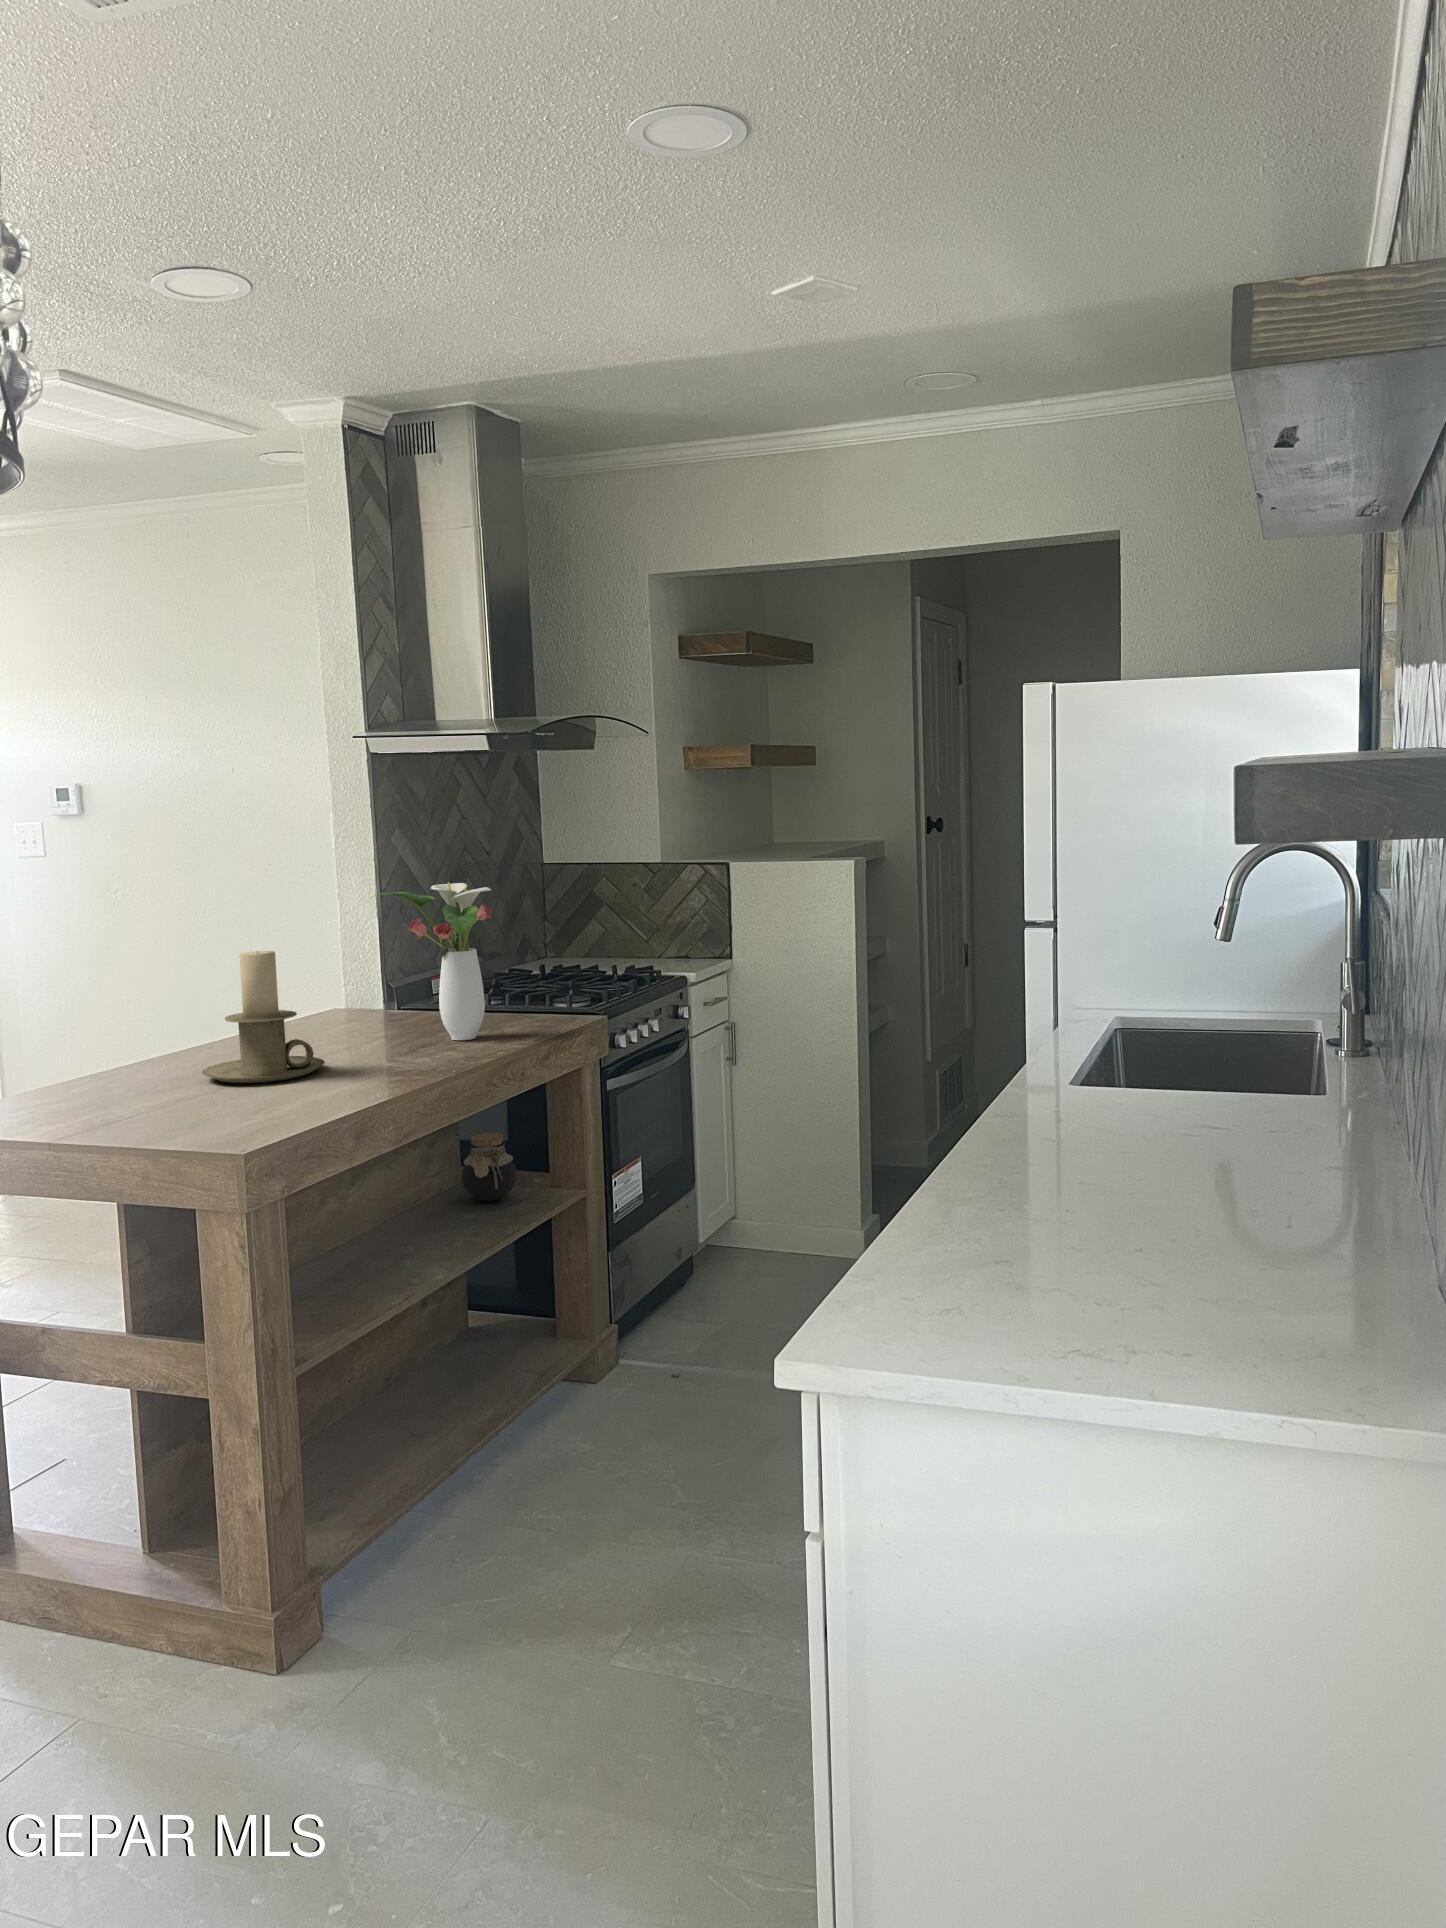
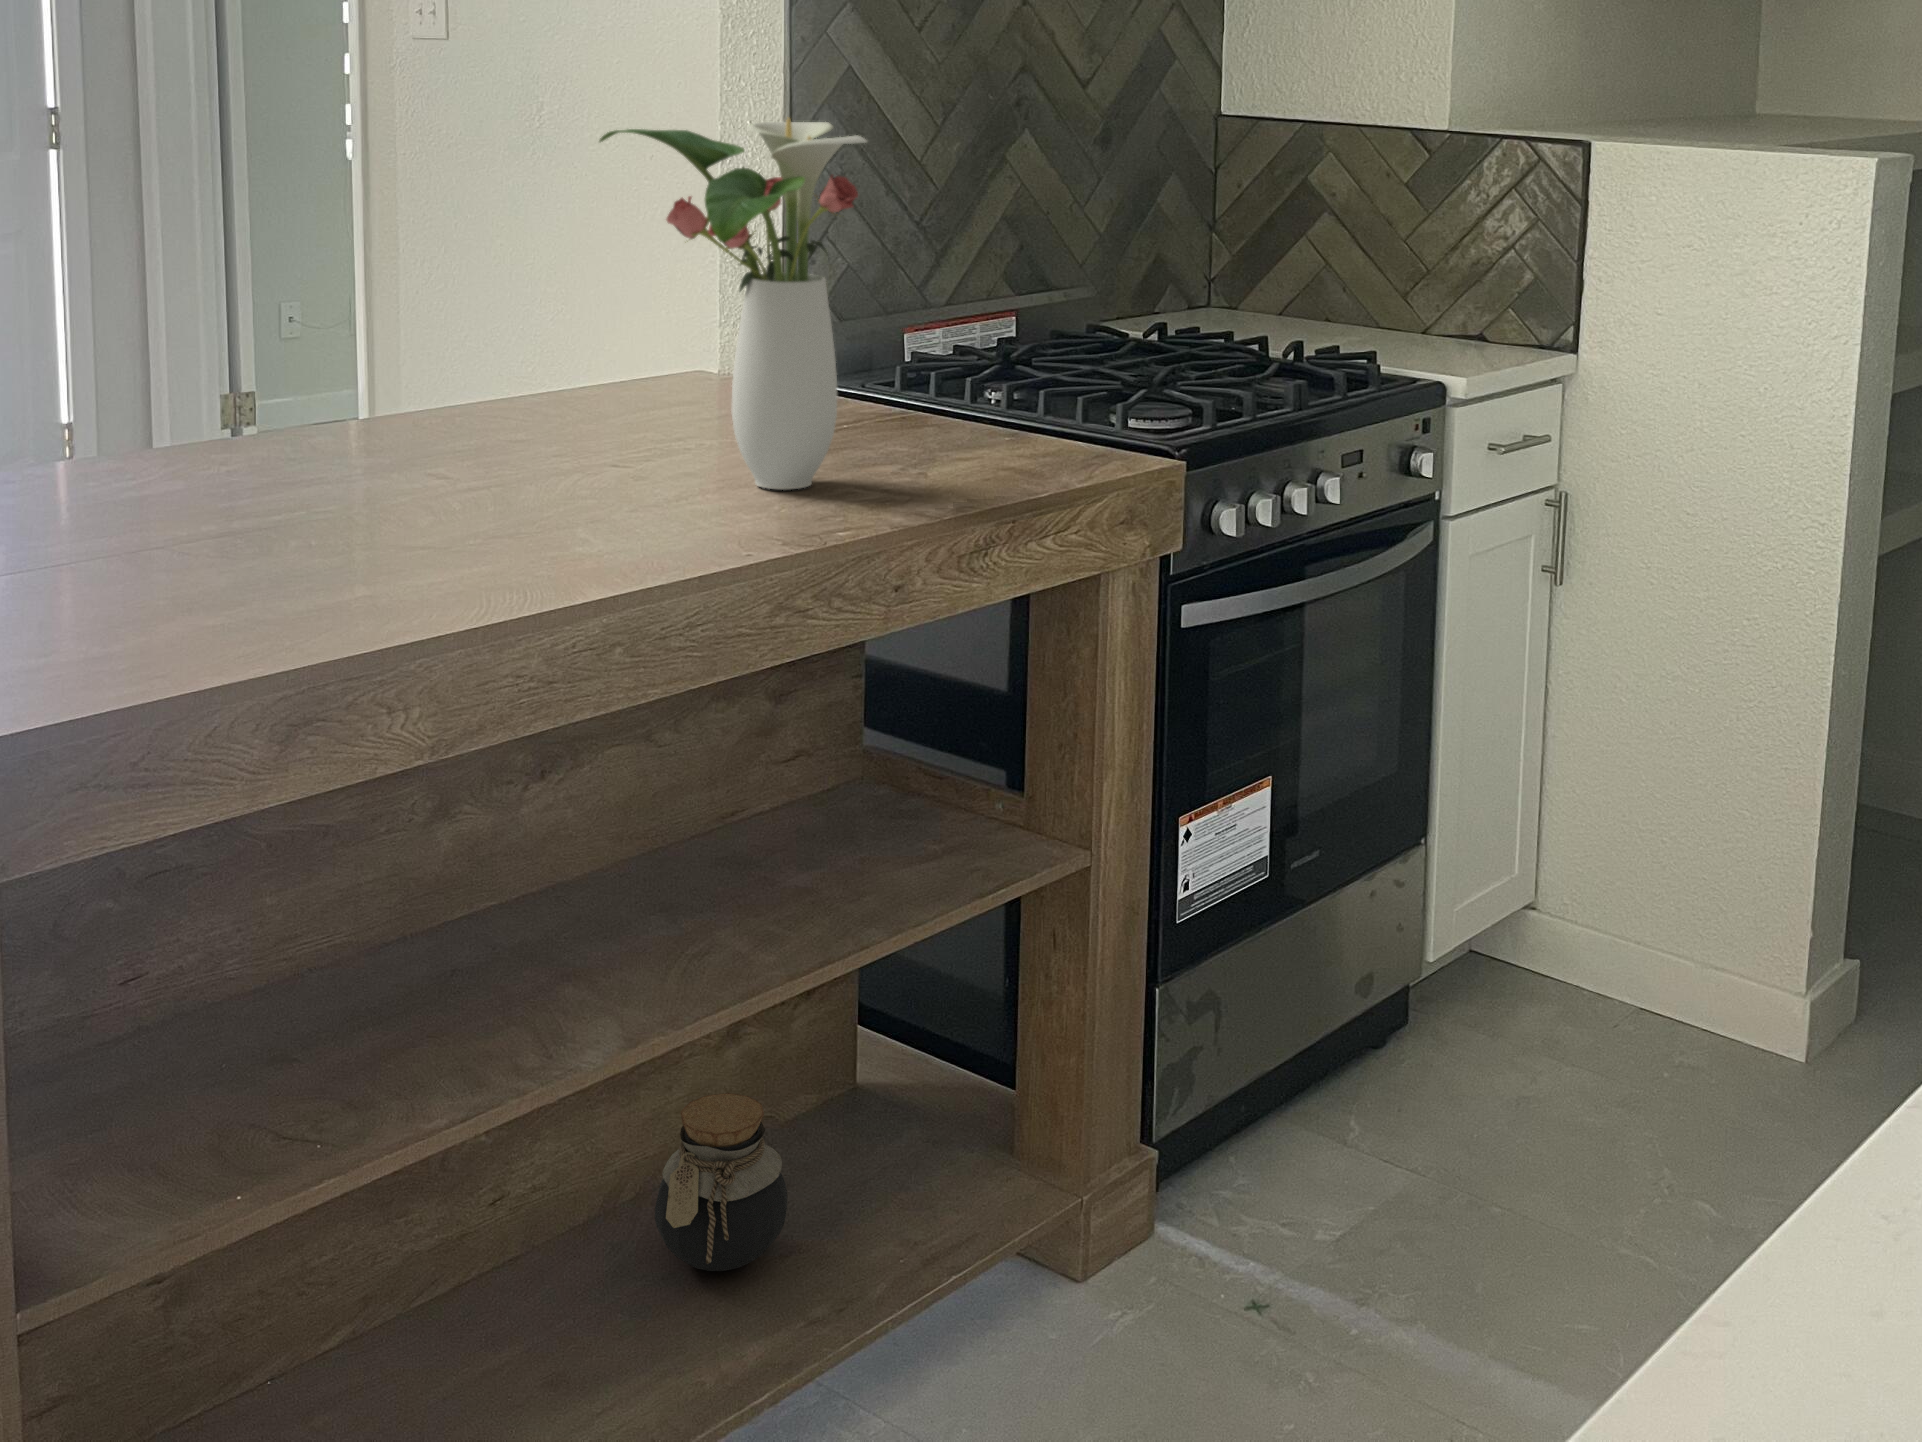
candle holder: present [202,951,325,1083] -> none [92,235,388,548]
jar: present [462,1133,517,1201] -> present [655,1093,787,1271]

